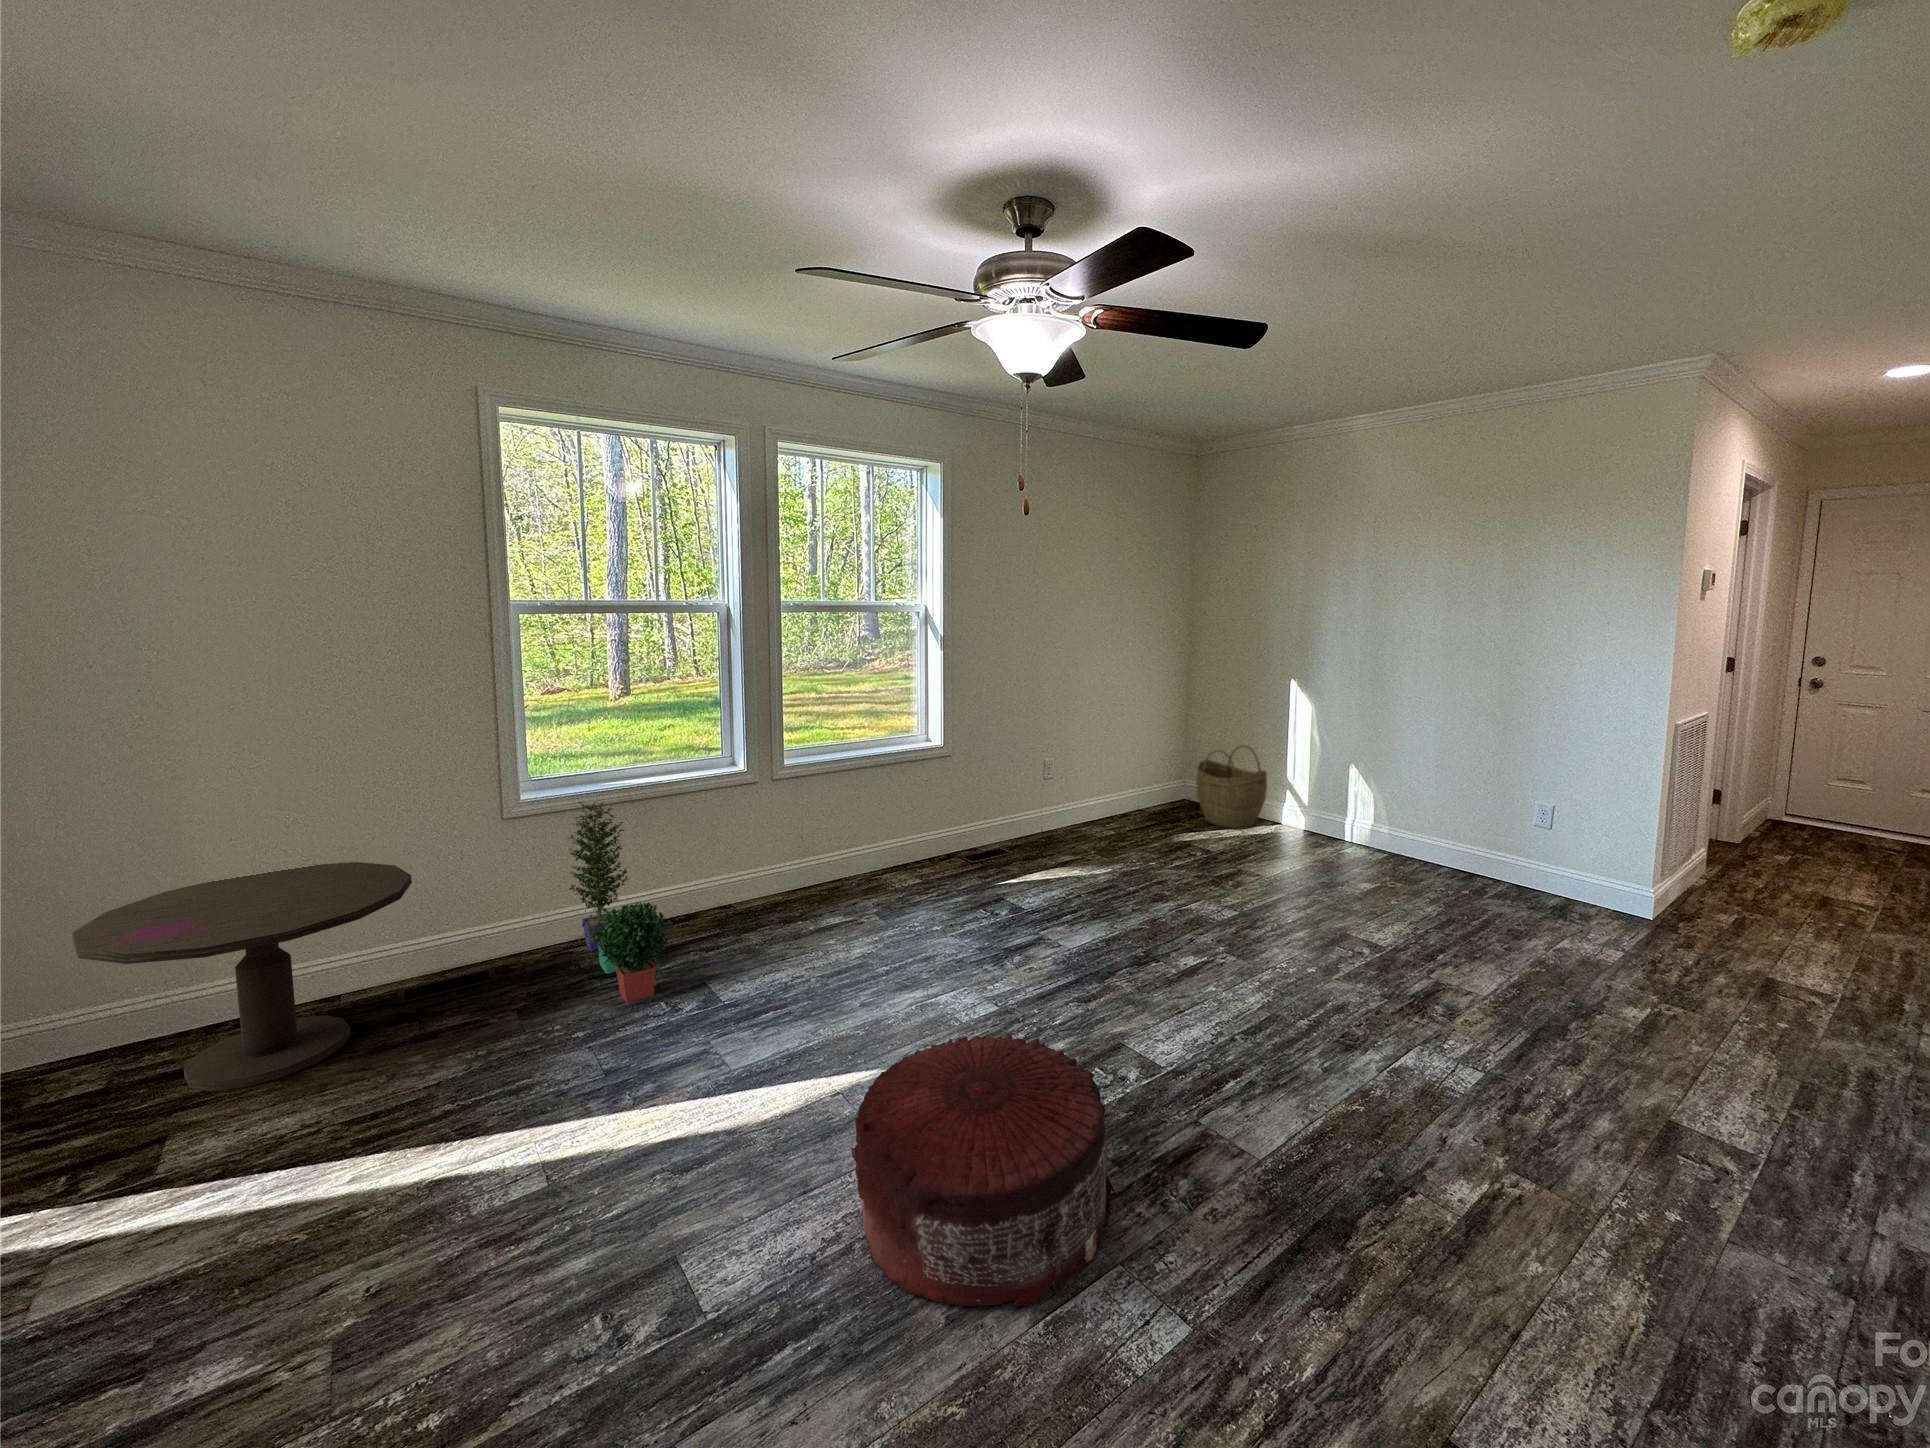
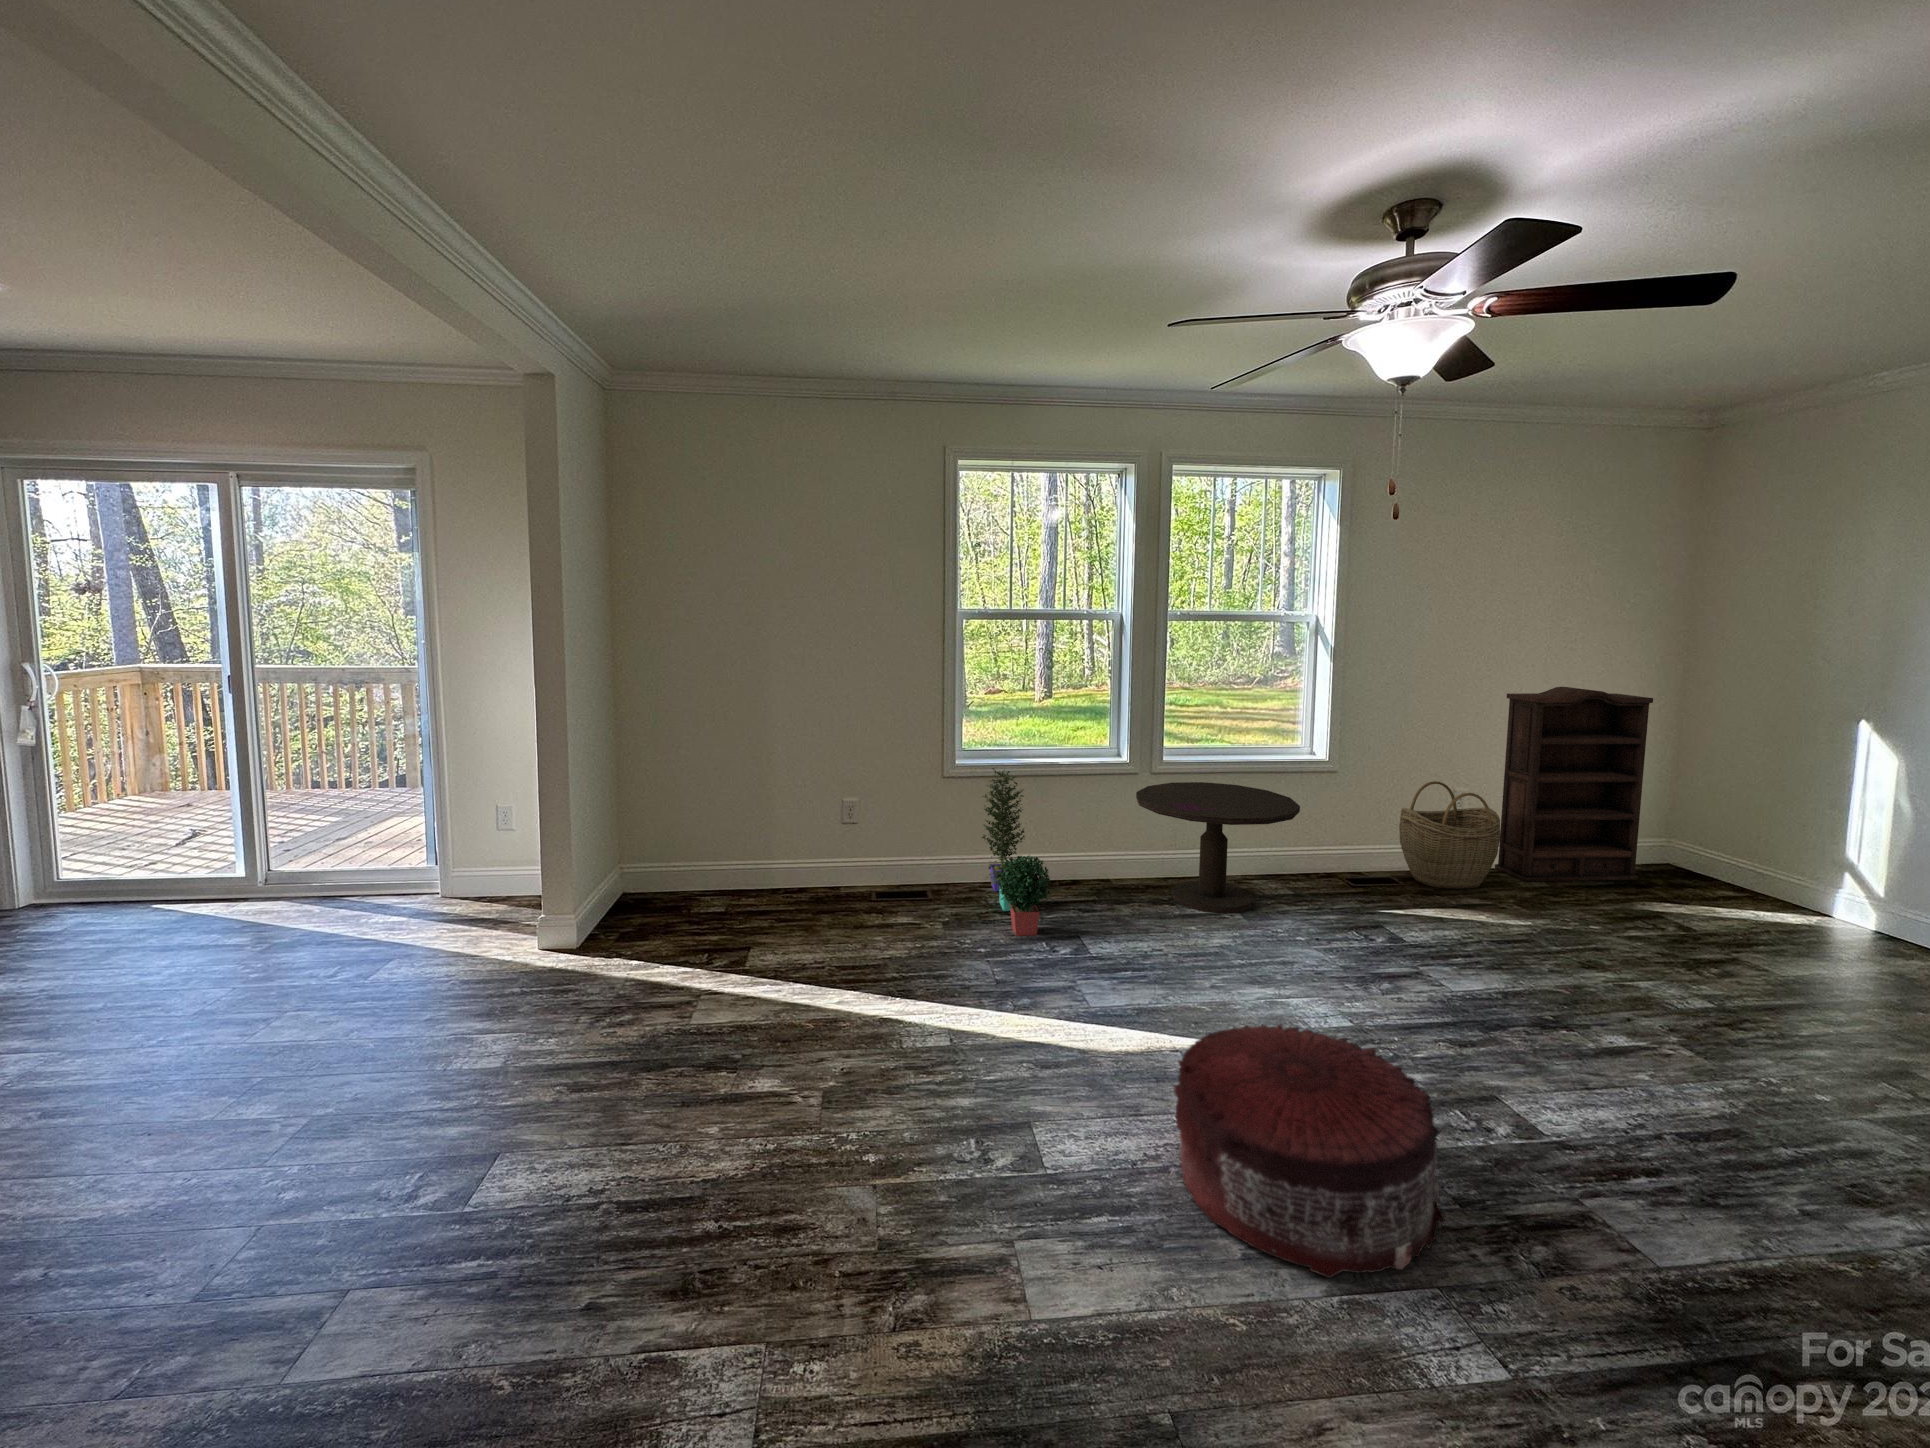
bookshelf: none [1073,669,1169,835] -> present [1495,687,1653,881]
woven basket: present [1196,745,1267,829] -> present [1399,781,1500,889]
side table: present [72,862,412,1091] -> present [1136,782,1300,913]

